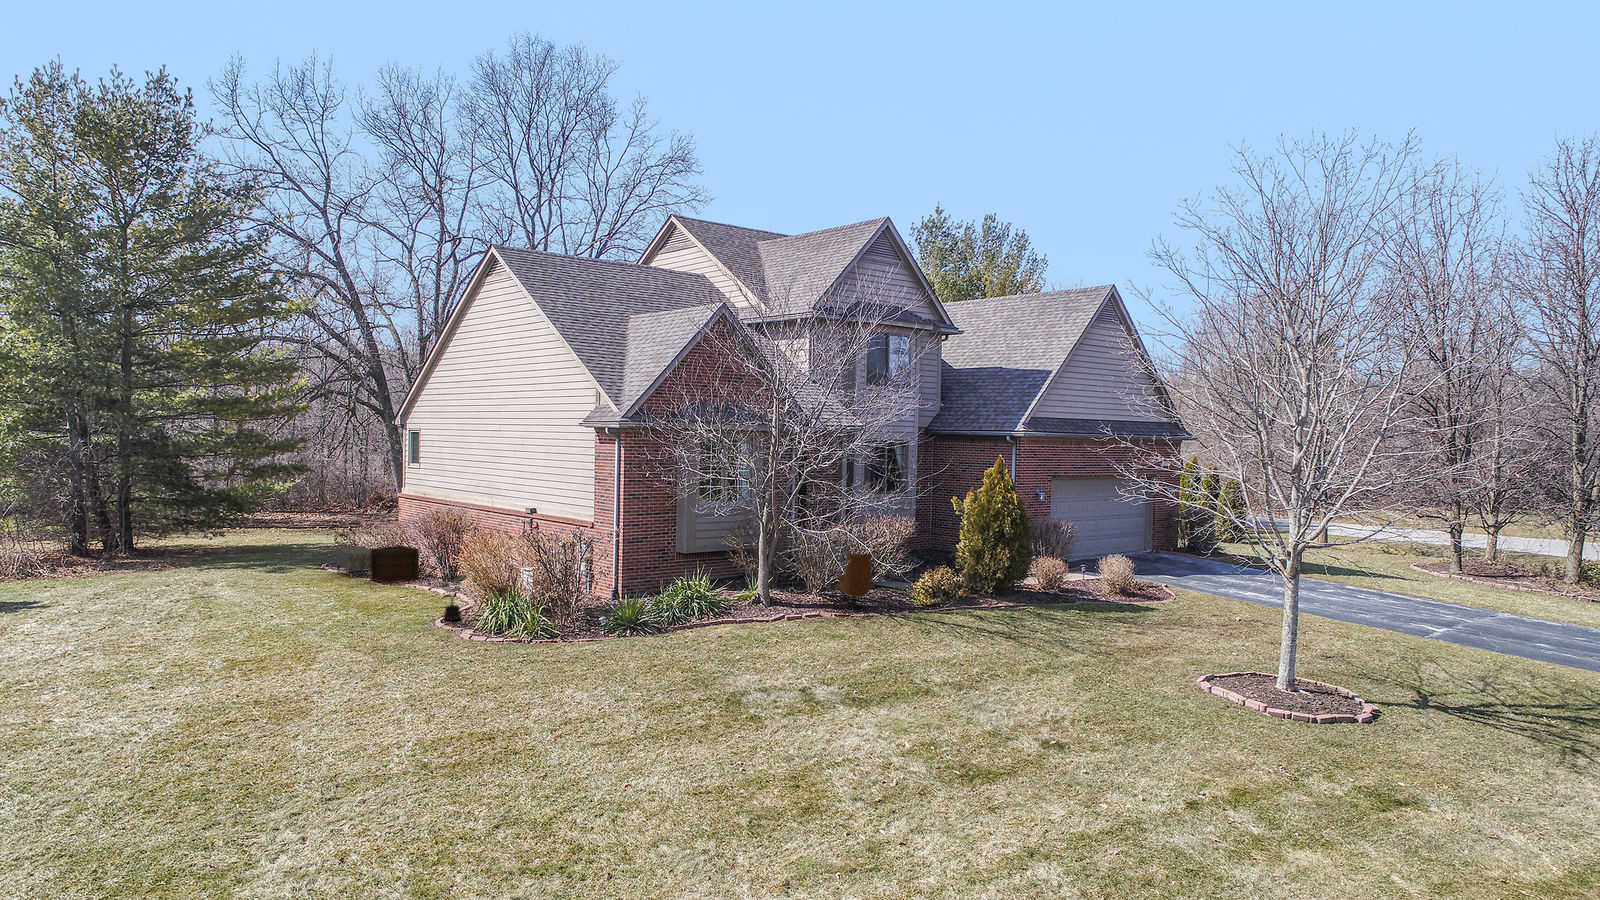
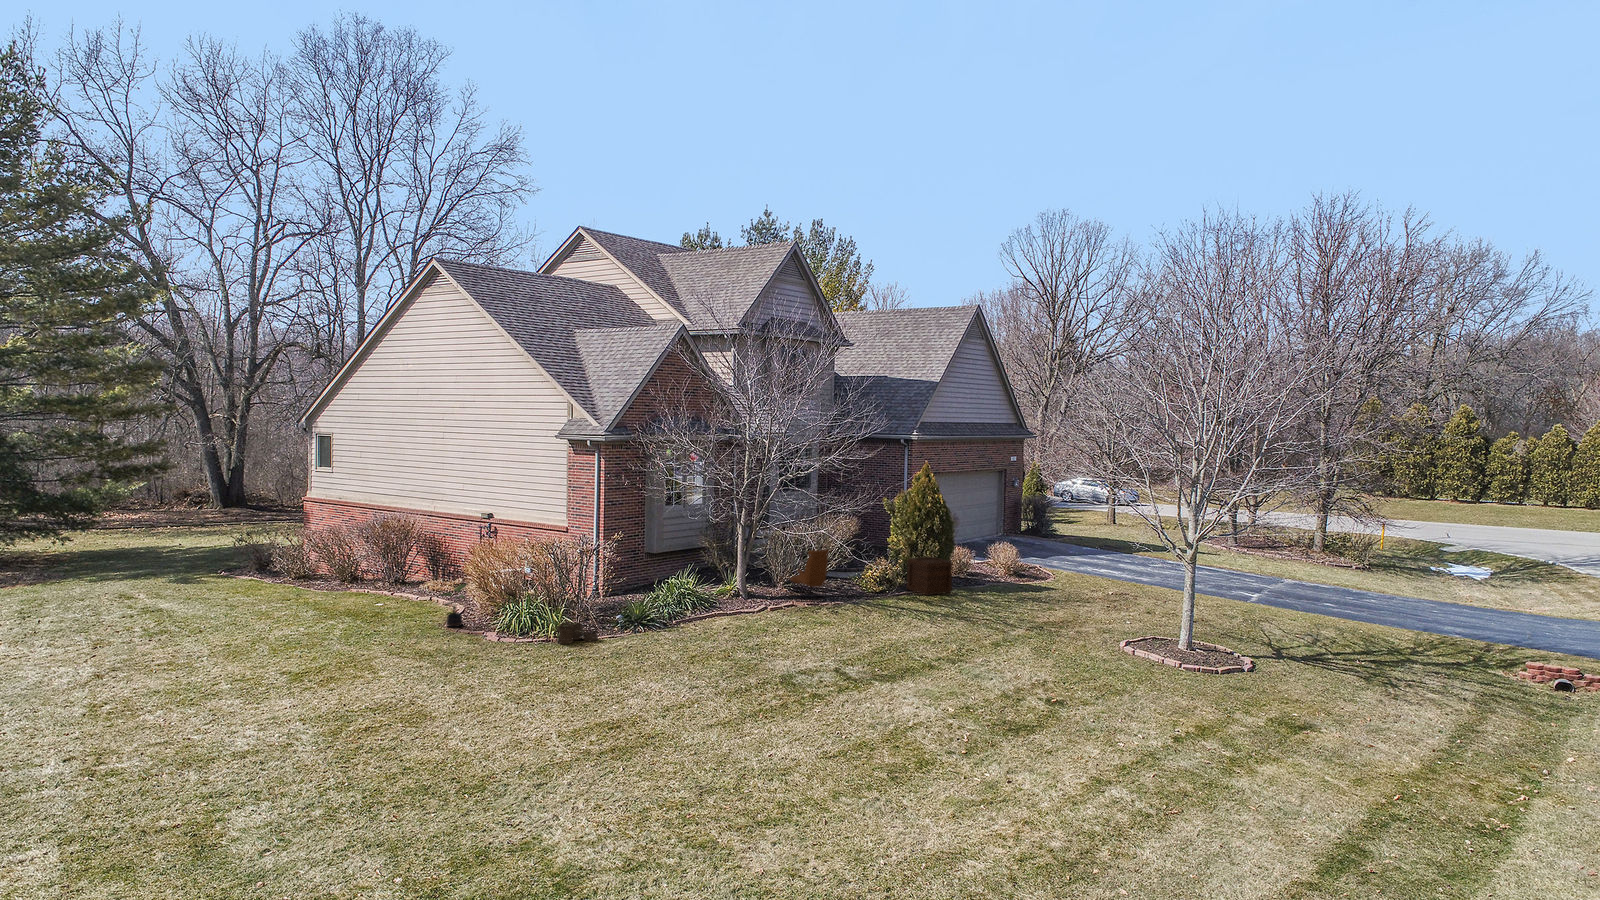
bench: present [335,546,371,577] -> none [266,554,314,588]
wooden crate: present [370,546,419,583] -> present [907,557,953,595]
woven basket: none [537,616,582,643] -> present [556,621,598,644]

